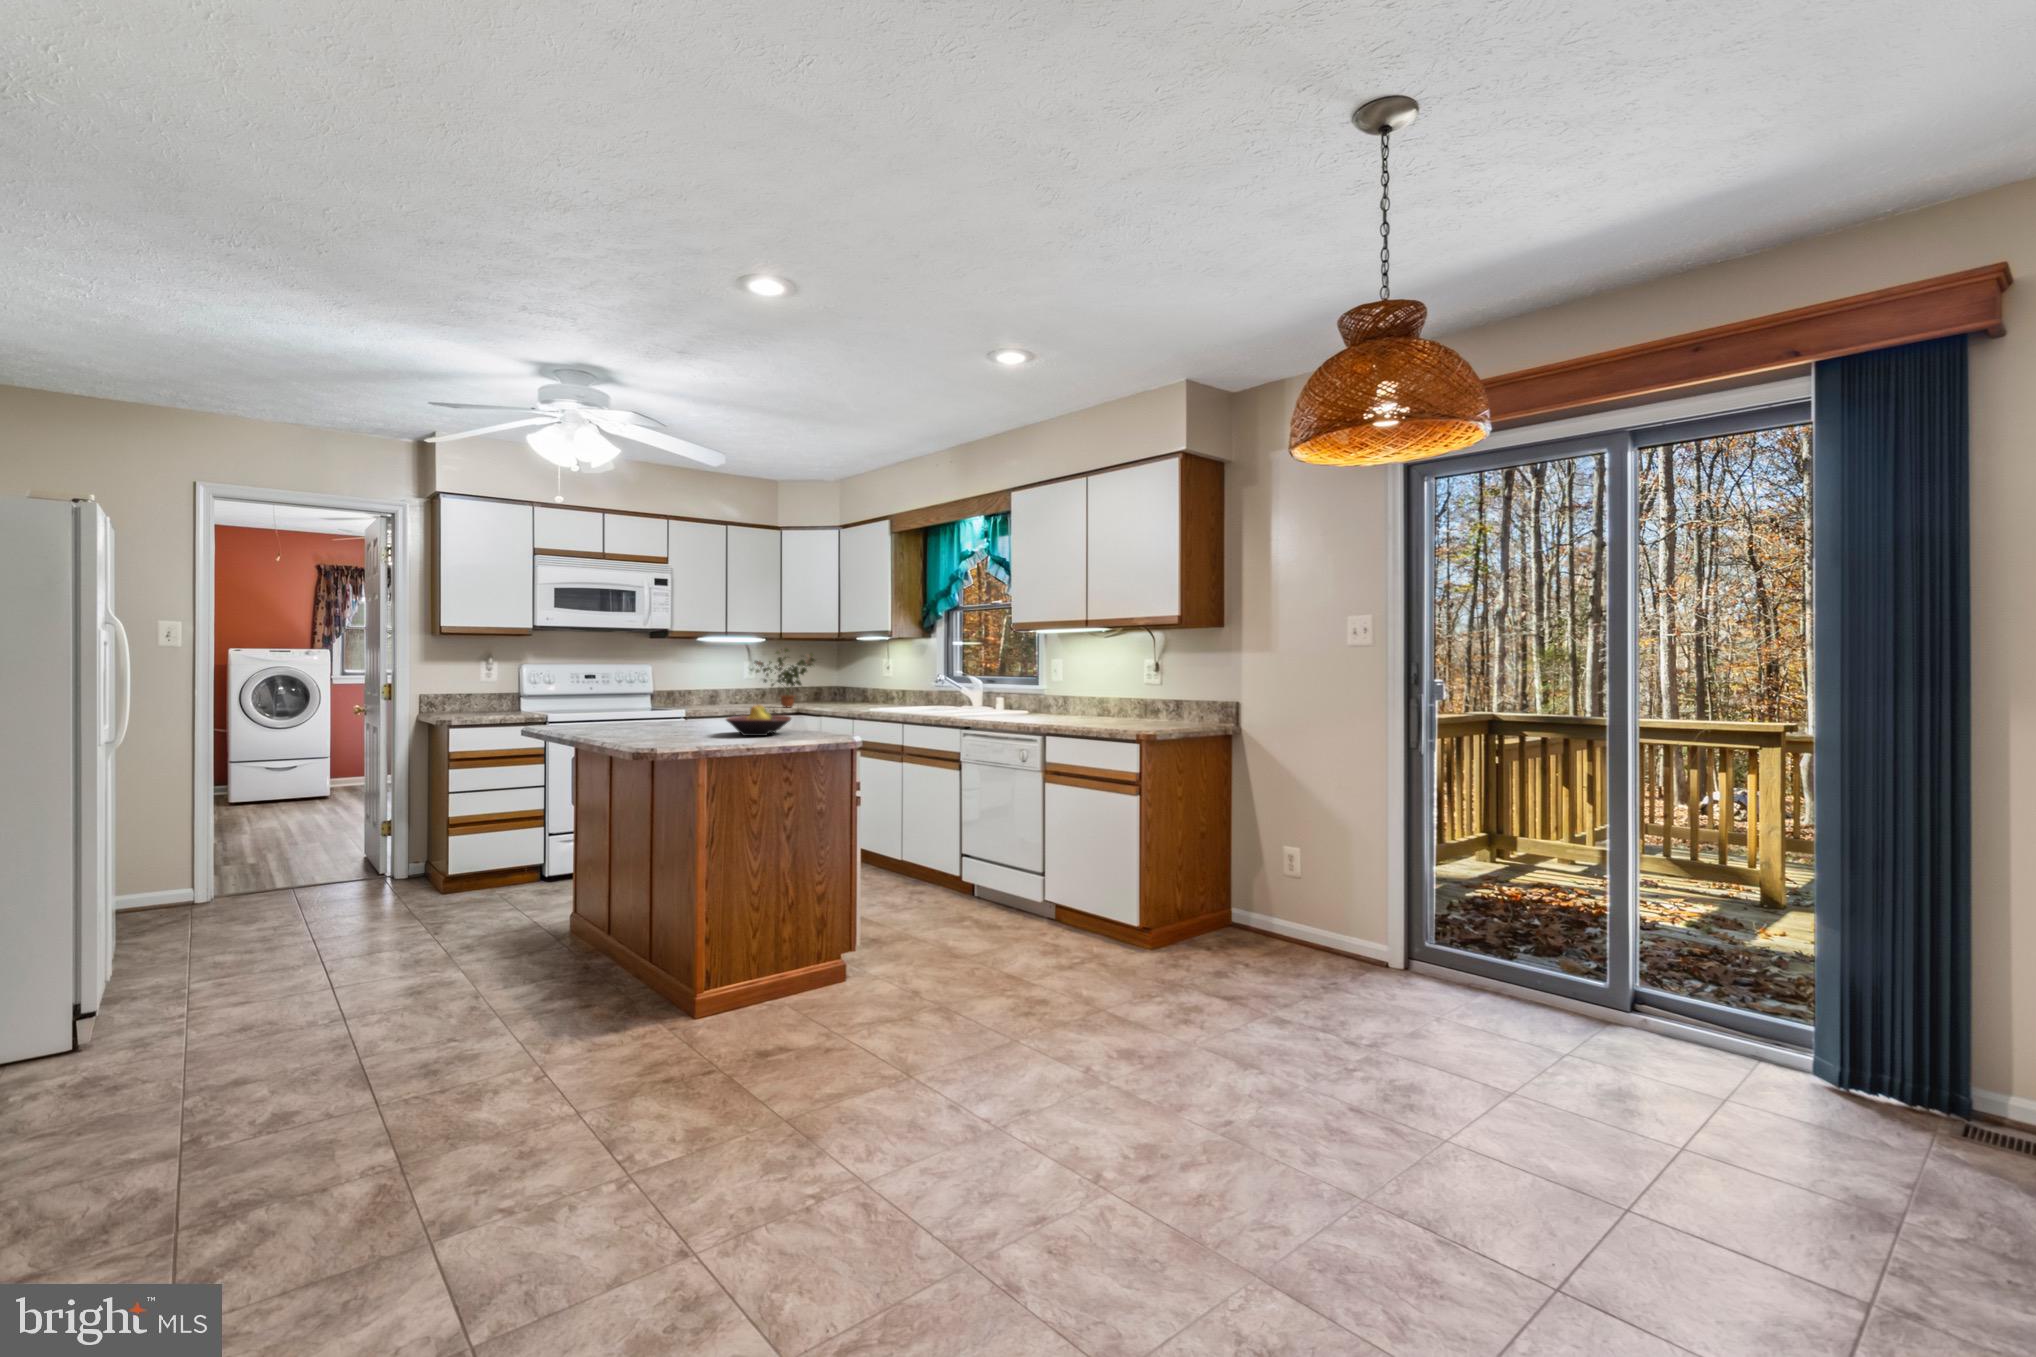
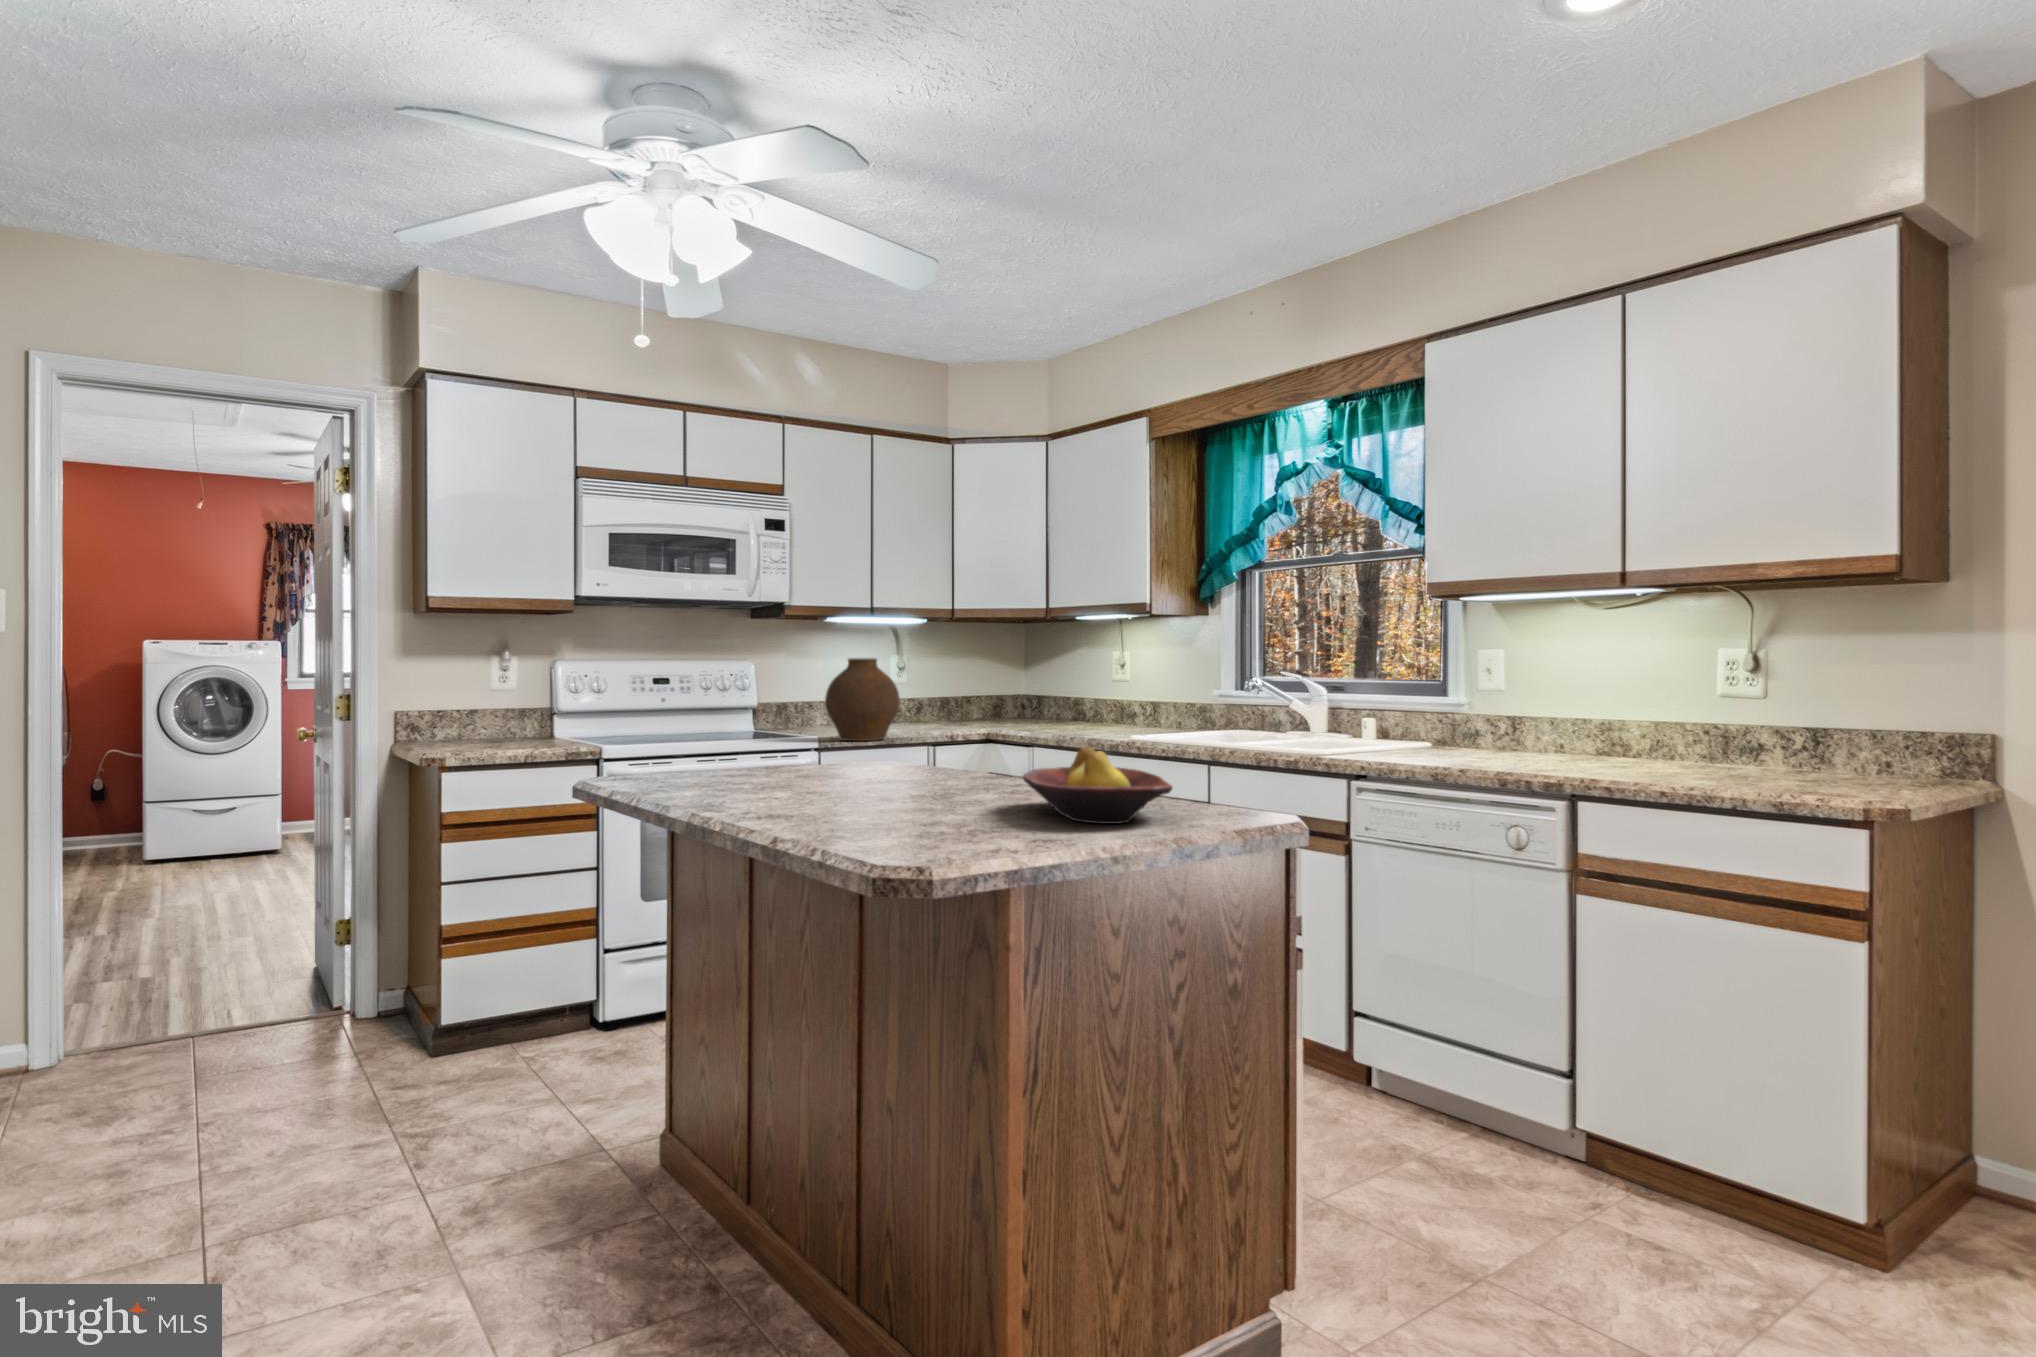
potted plant: present [754,648,816,707] -> none [907,633,1011,728]
vase: none [688,664,734,713] -> present [825,658,900,741]

